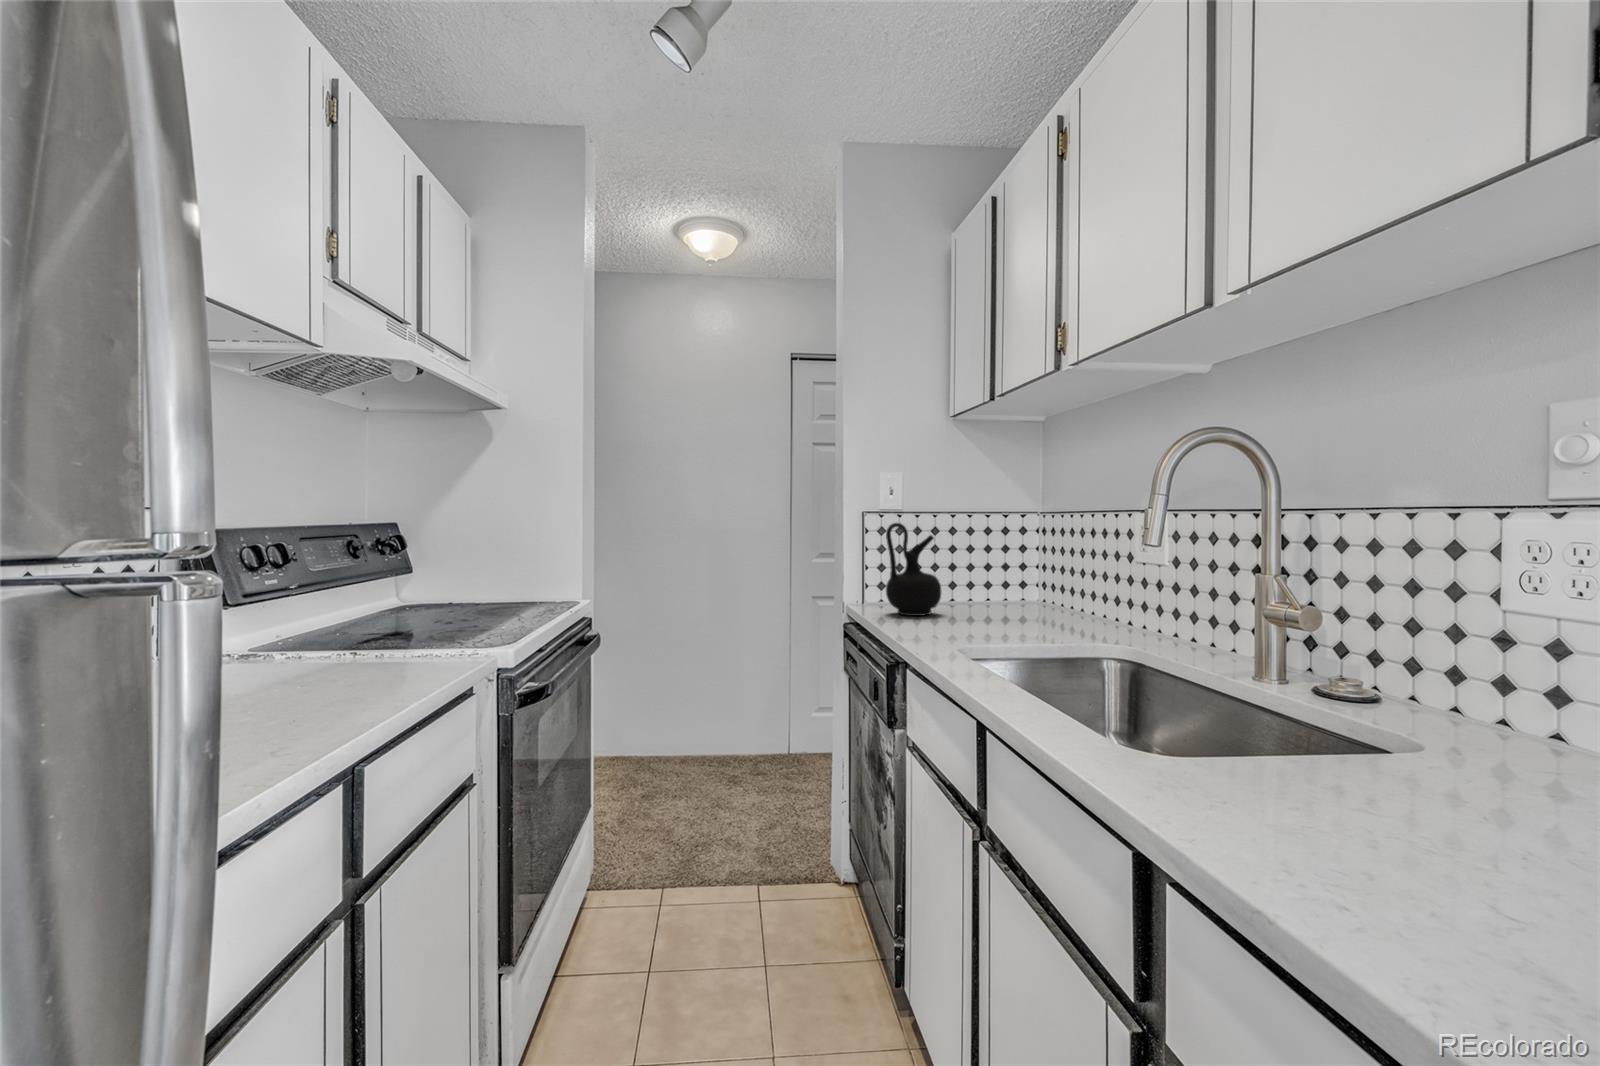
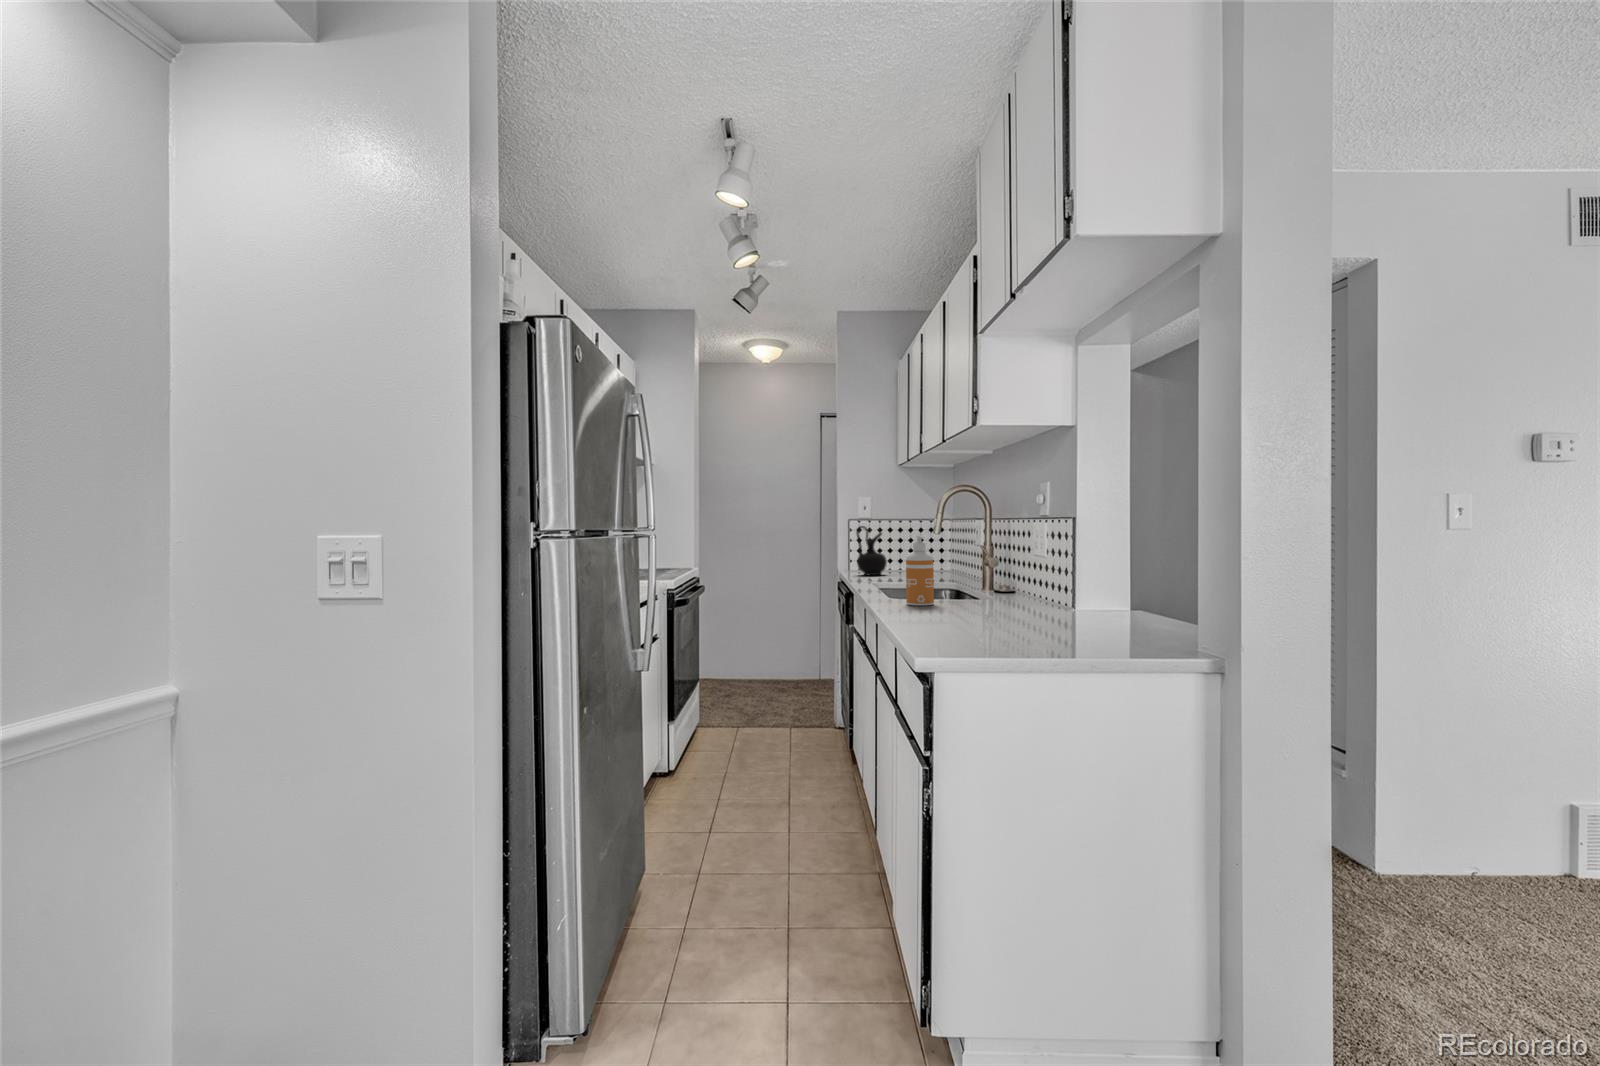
soap dispenser: none [1297,554,1439,853] -> present [906,536,934,606]

